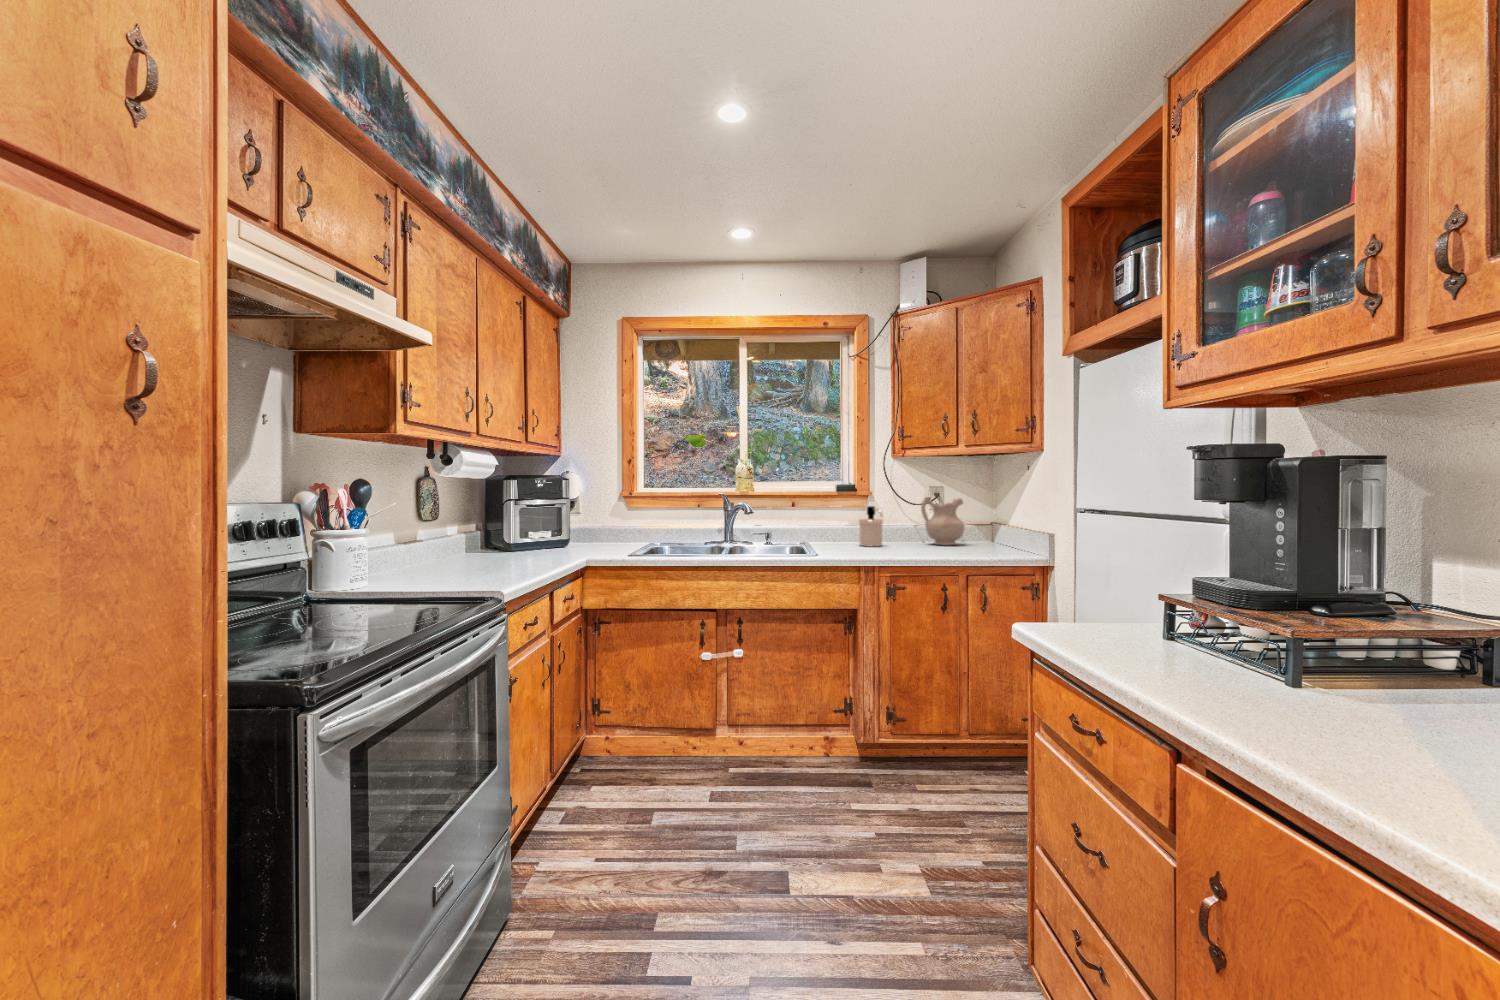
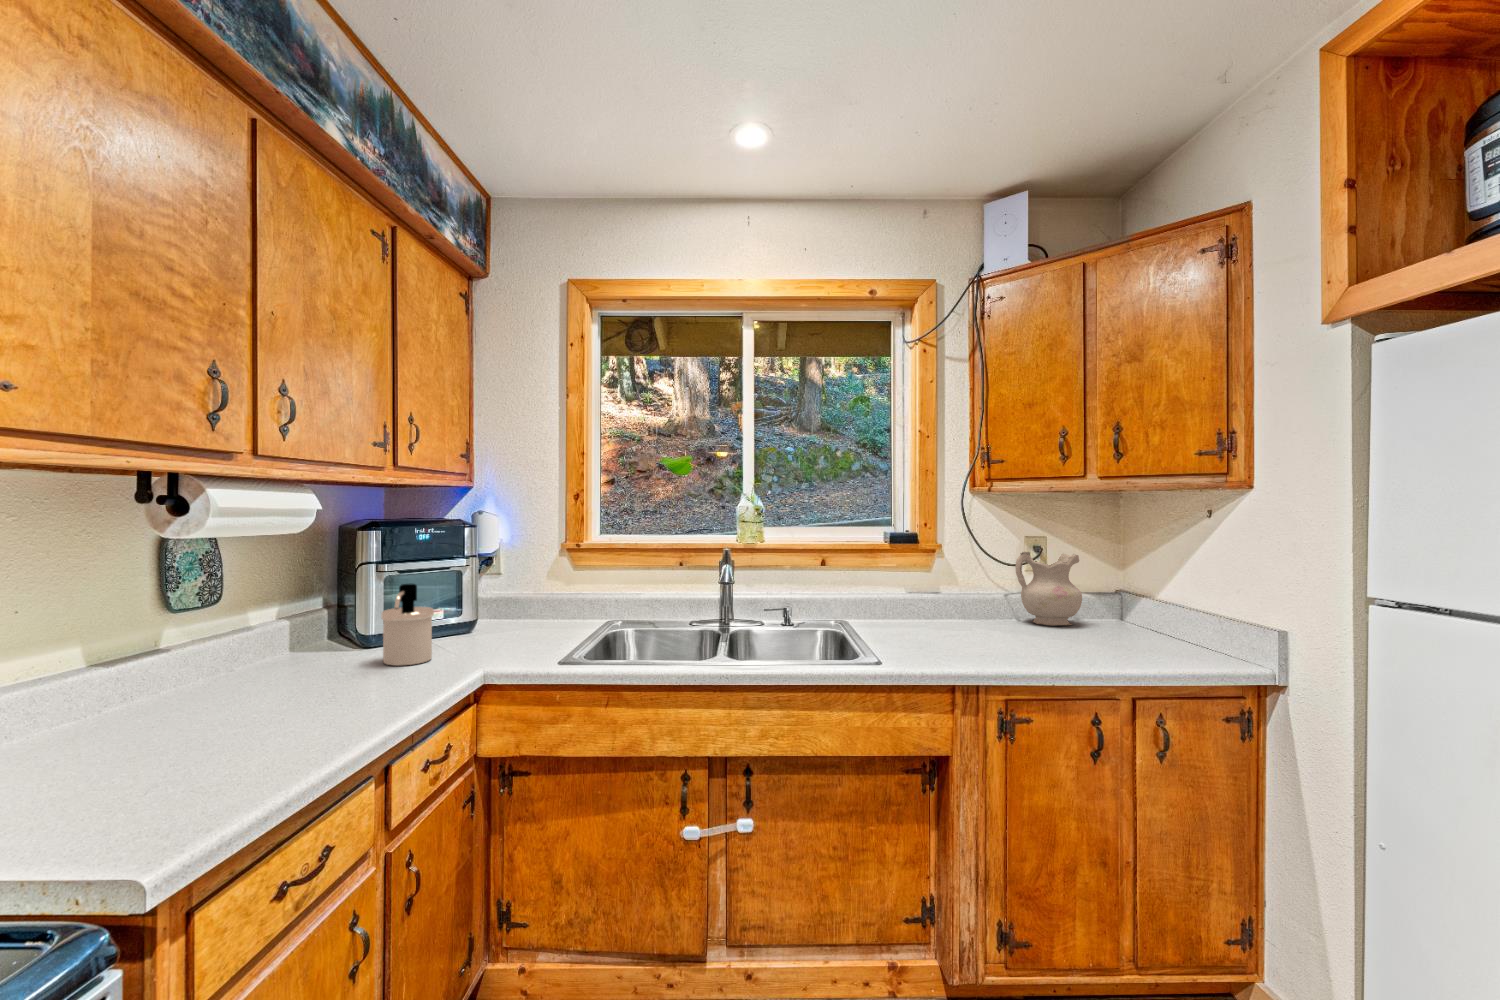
soap dispenser: present [859,506,883,546] -> present [381,584,434,666]

